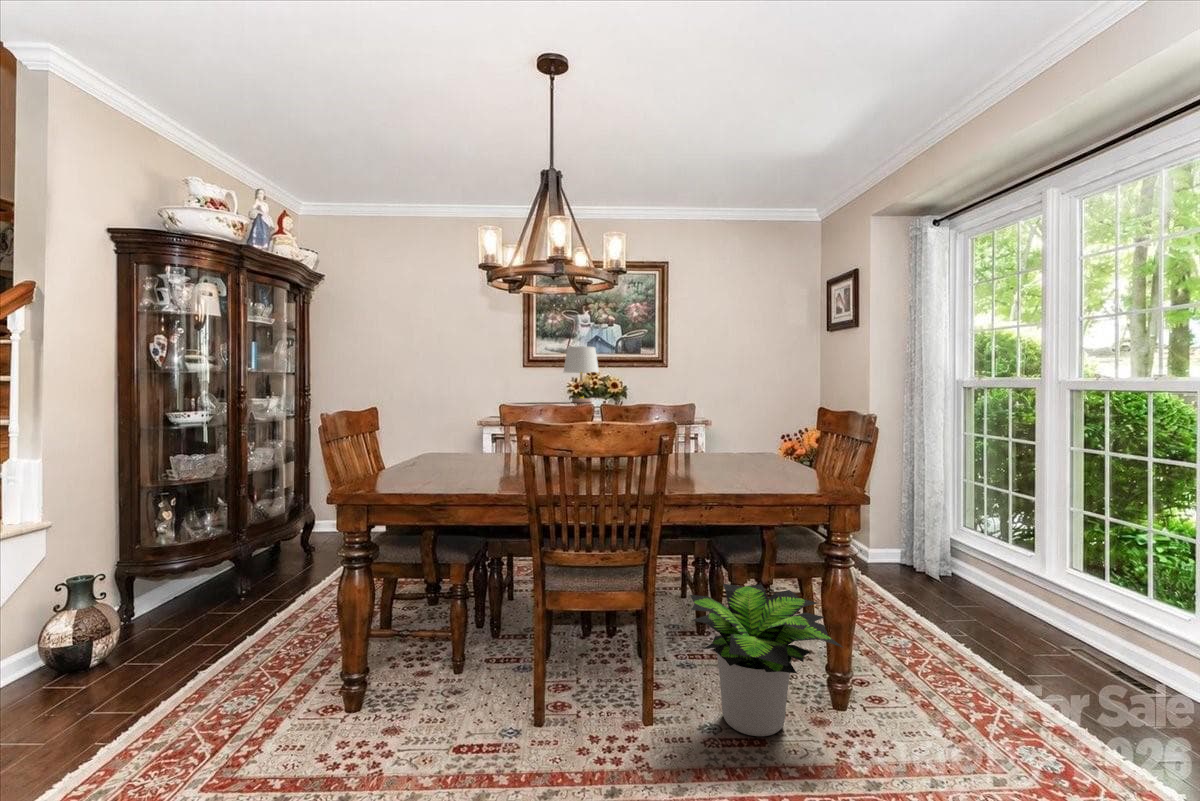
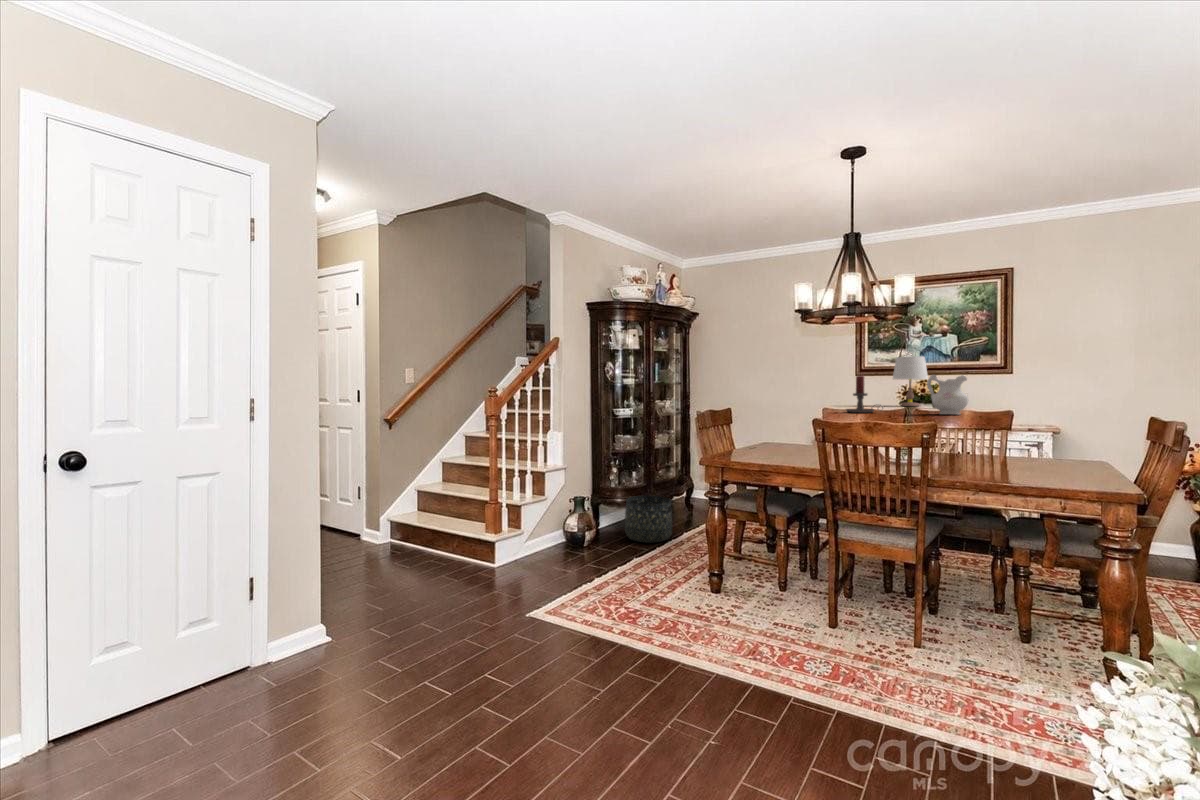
candle holder: none [527,364,570,411] -> present [846,376,883,413]
ceramic pitcher: none [618,364,660,411] -> present [927,375,968,415]
basket: none [191,547,279,629] -> present [625,496,672,543]
potted plant: present [690,584,842,736] -> none [950,555,1095,671]

